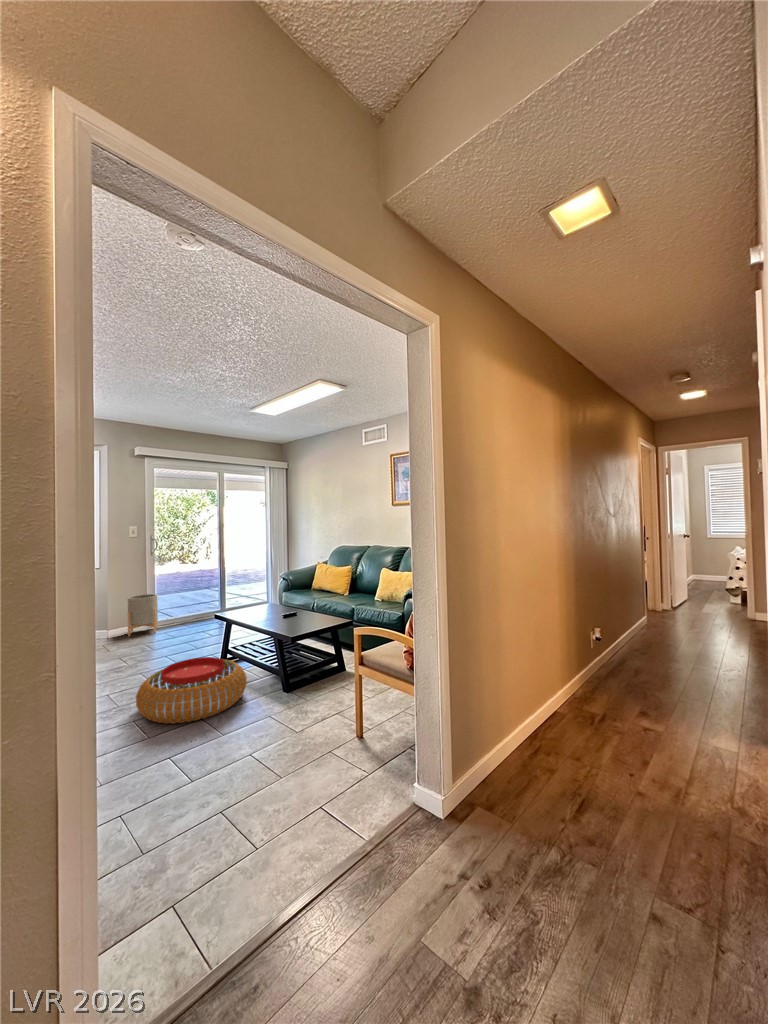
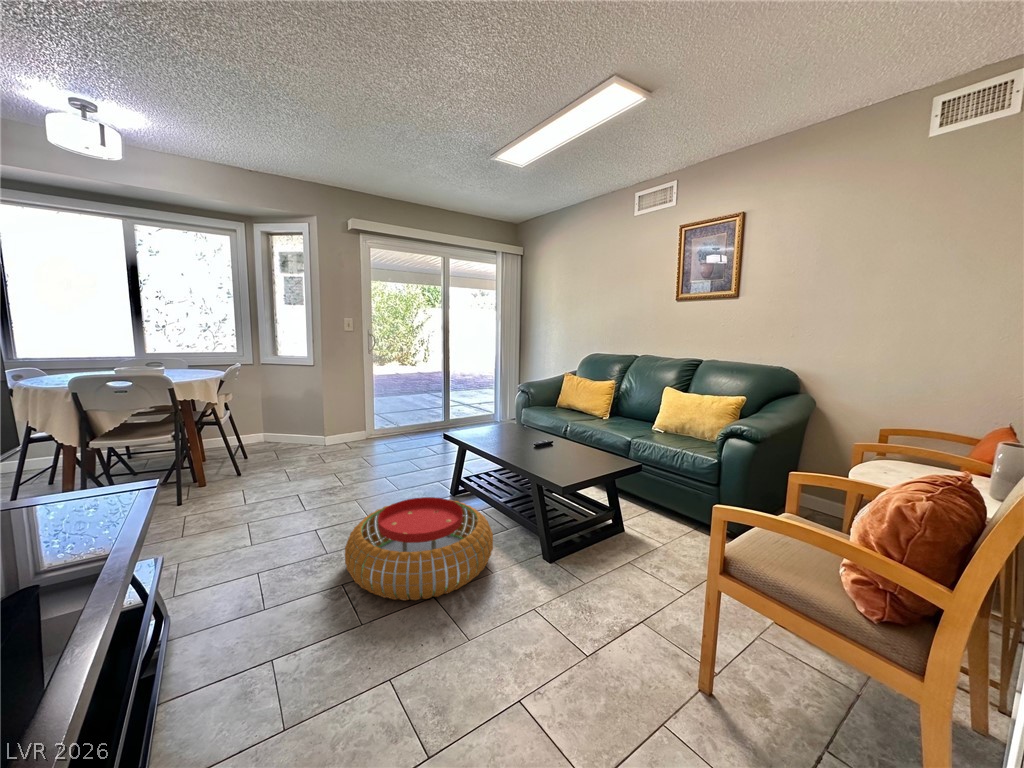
planter: present [128,594,158,637] -> none [344,398,377,446]

